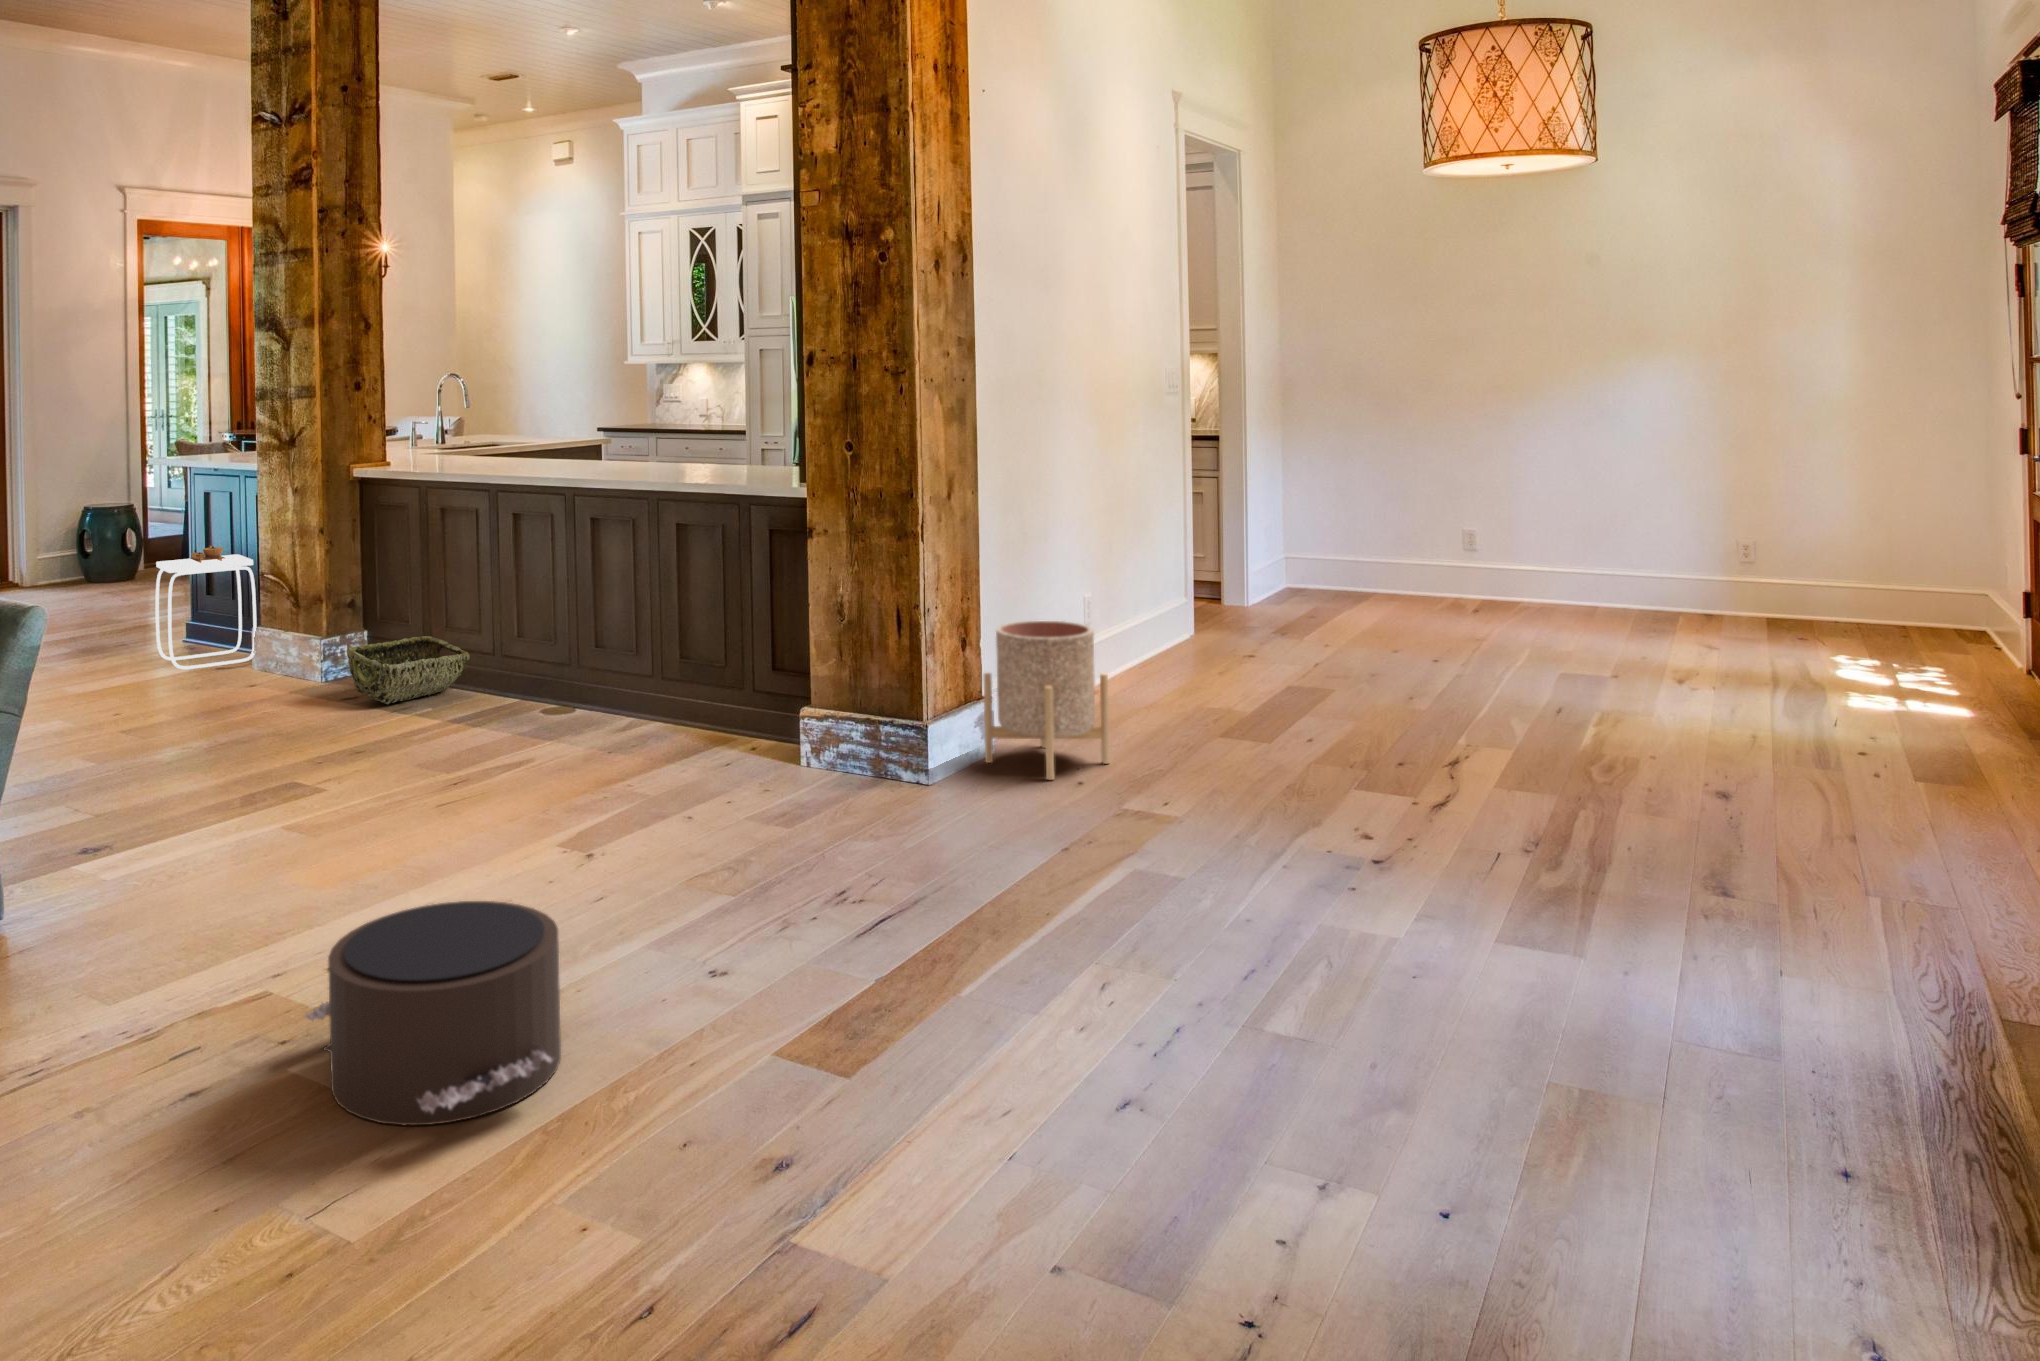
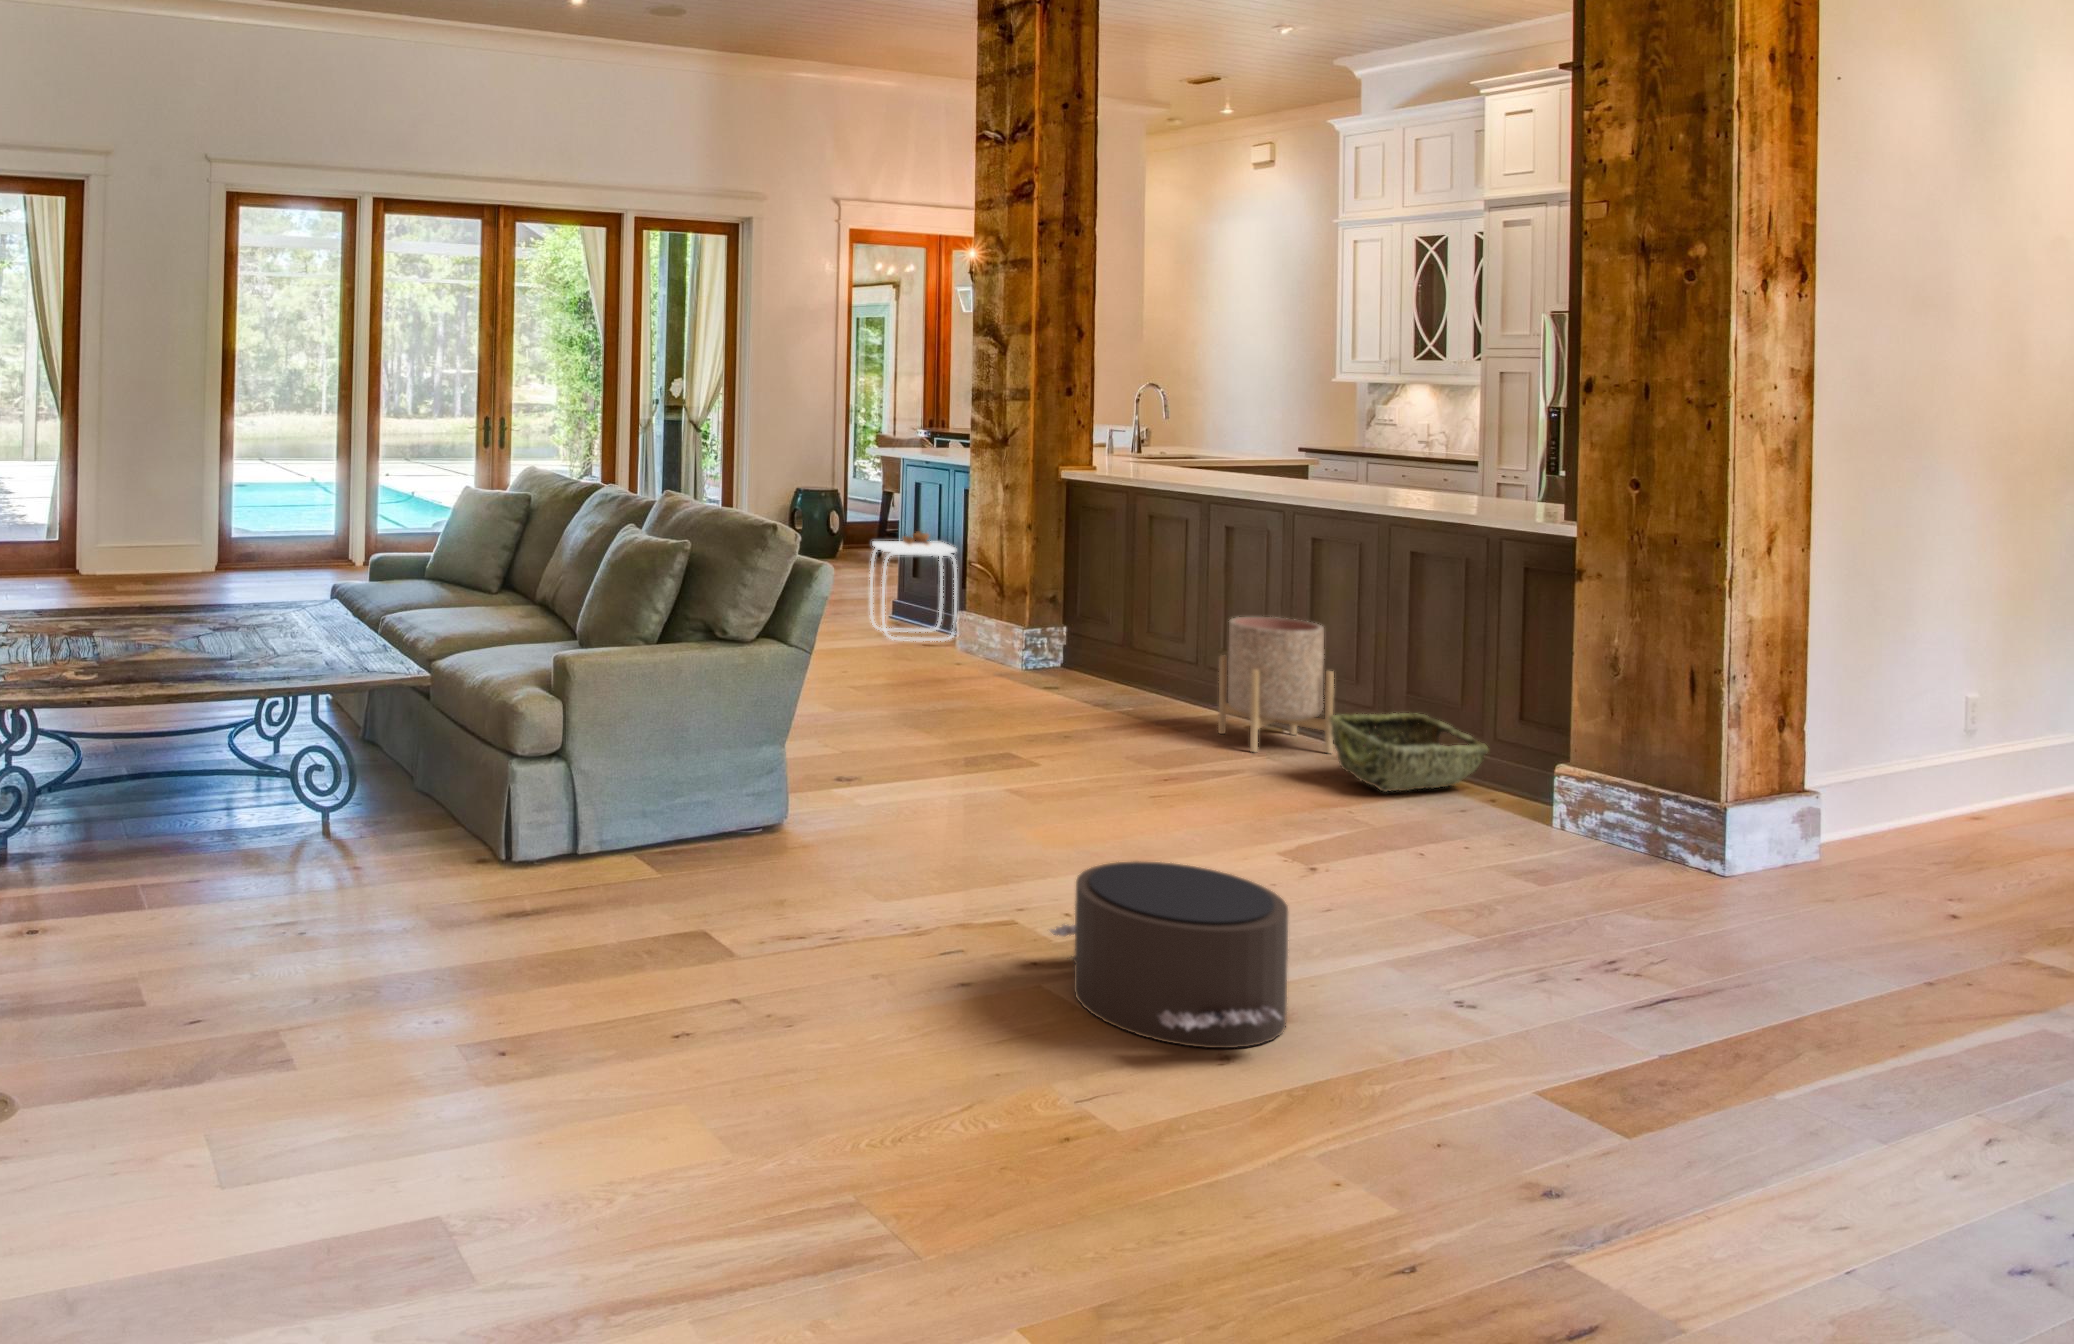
planter: present [984,621,1110,780] -> present [1218,617,1334,754]
woven basket: present [347,636,470,704] -> present [1329,713,1488,792]

